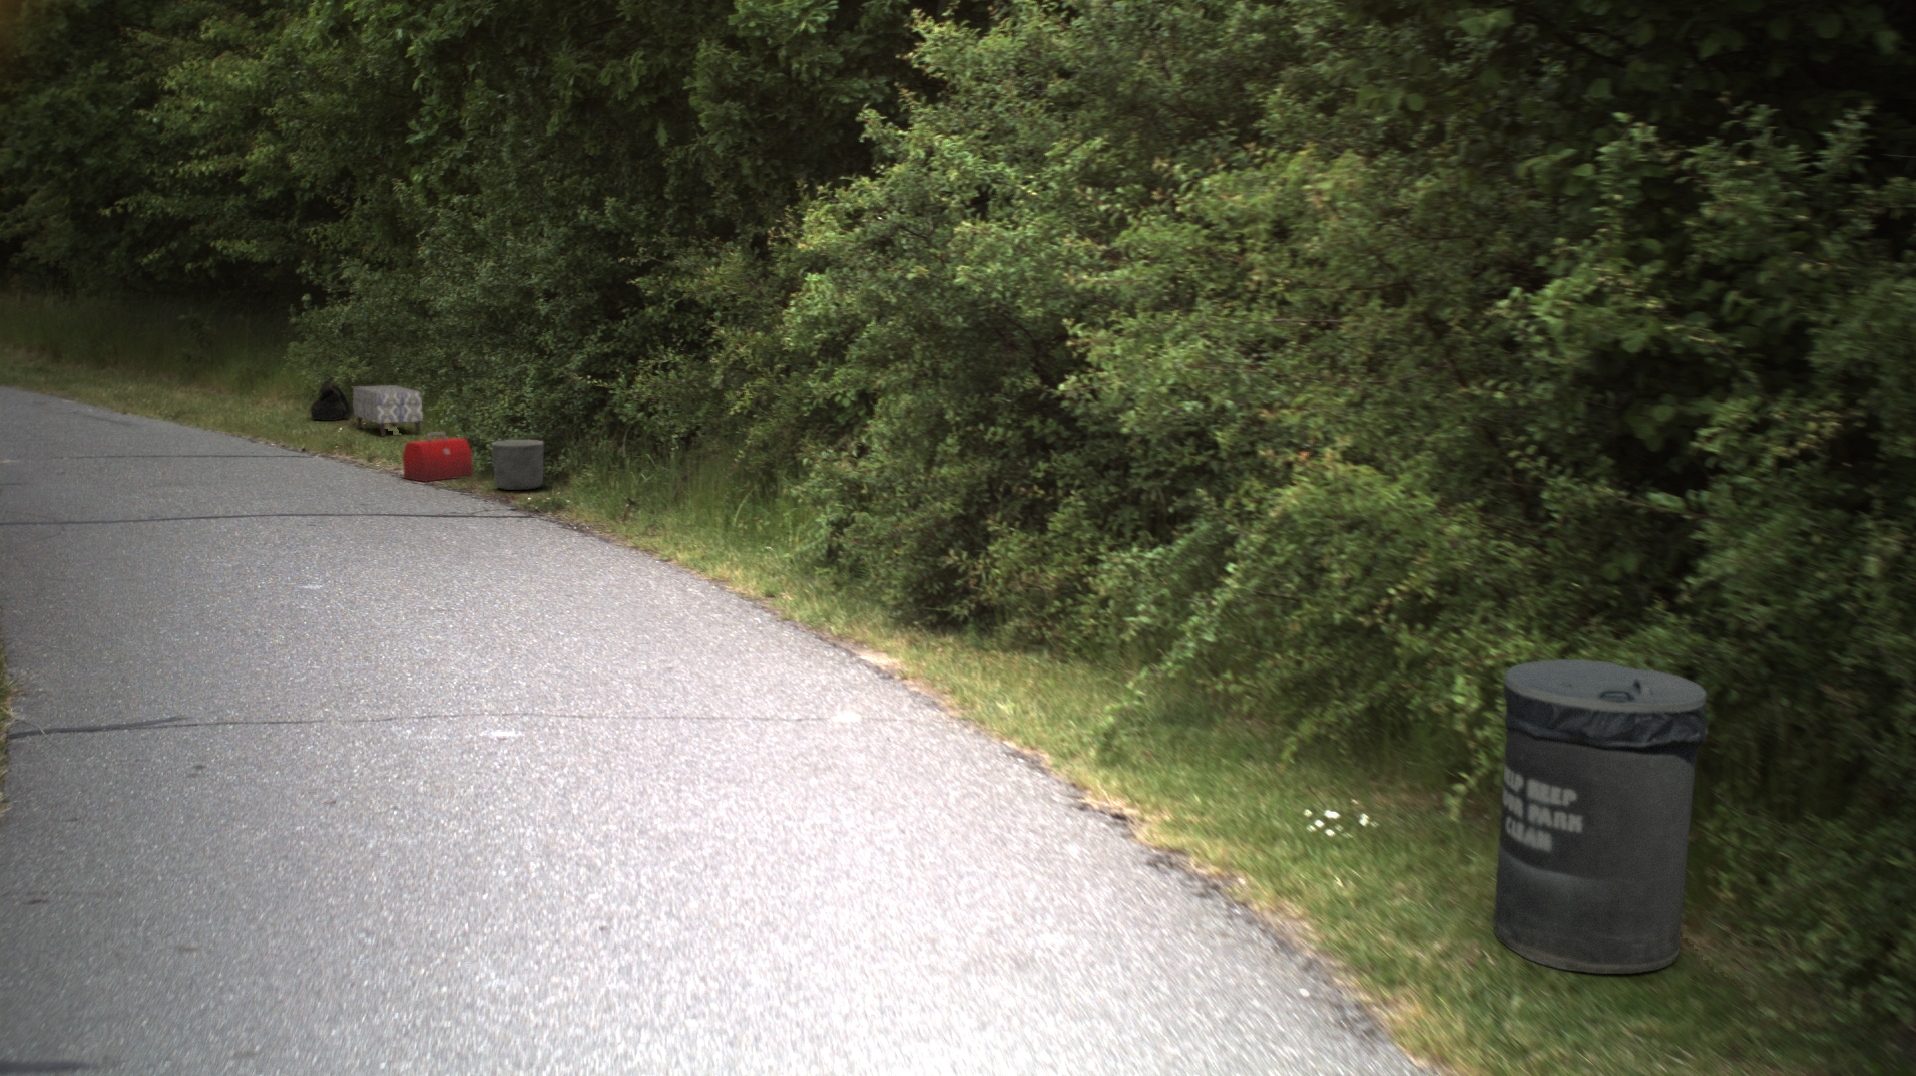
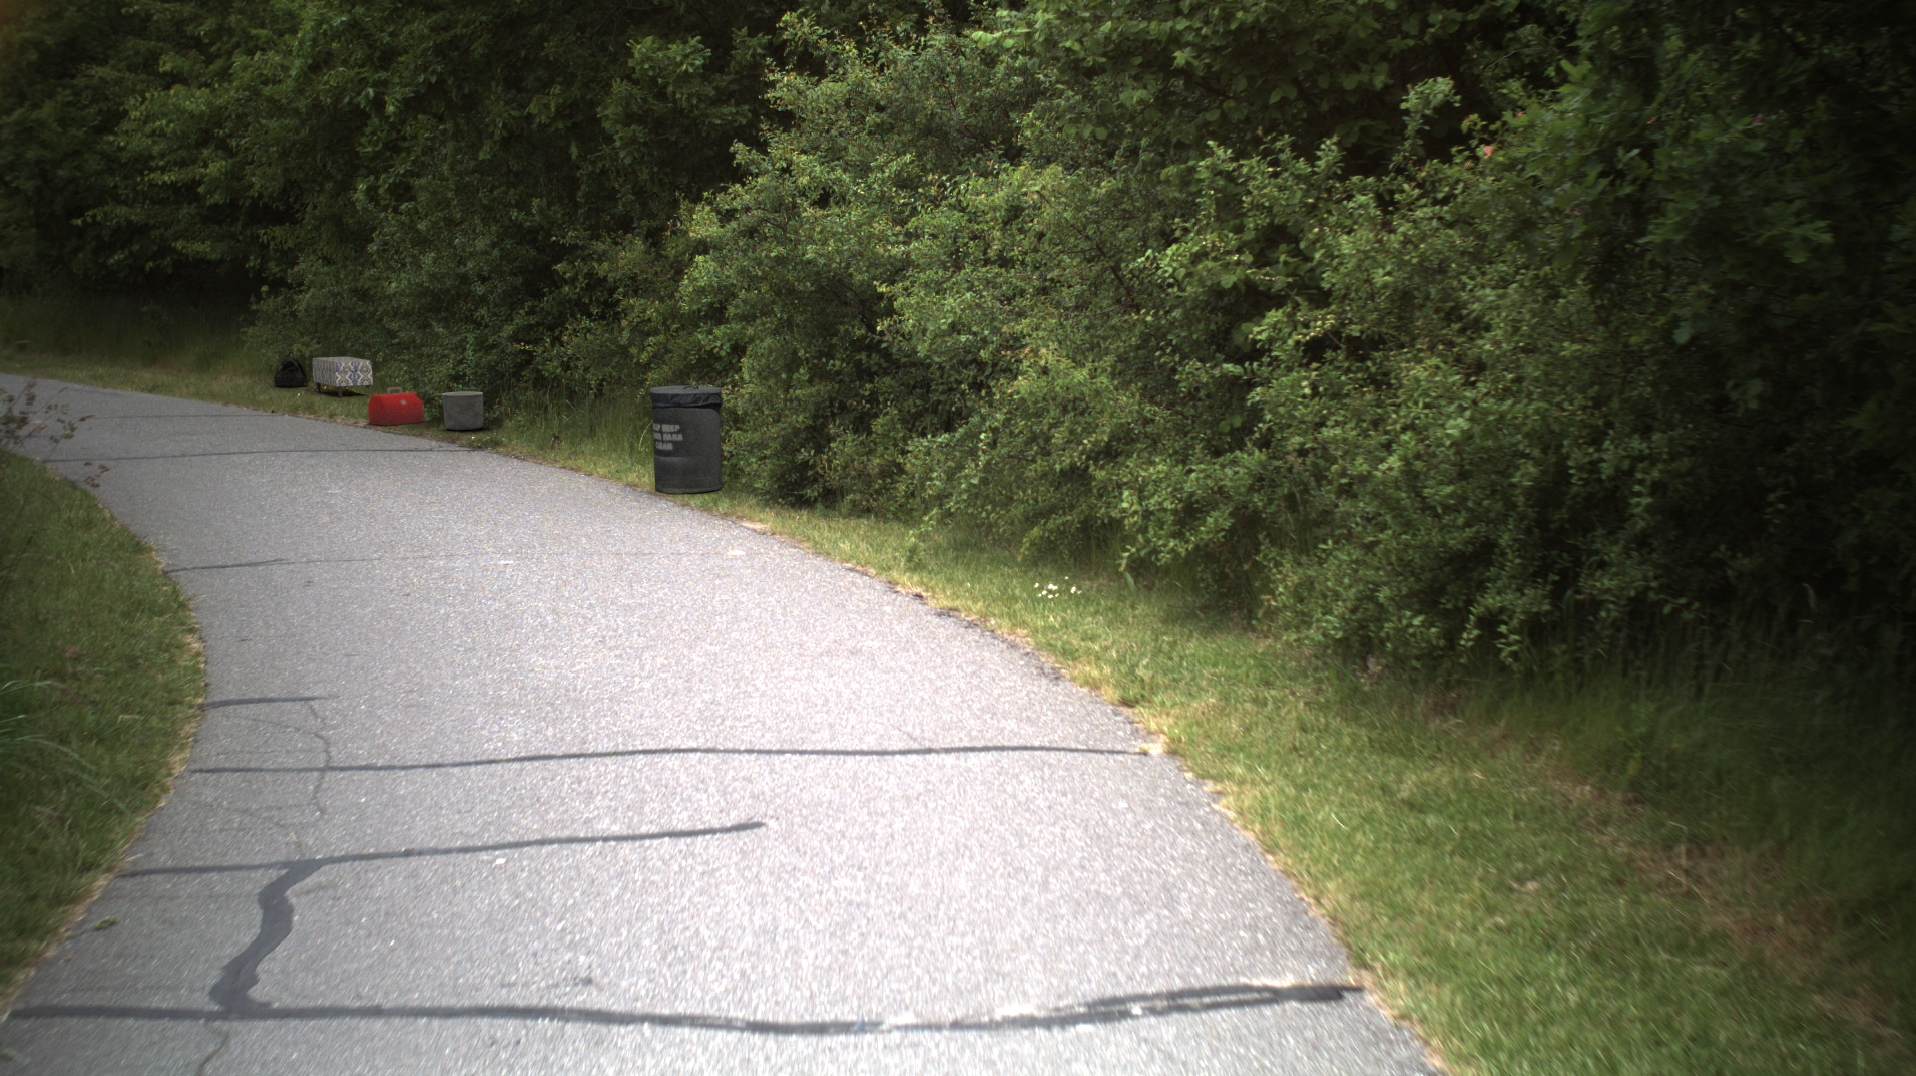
trash can: present [1493,659,1708,974] -> present [650,385,724,494]

